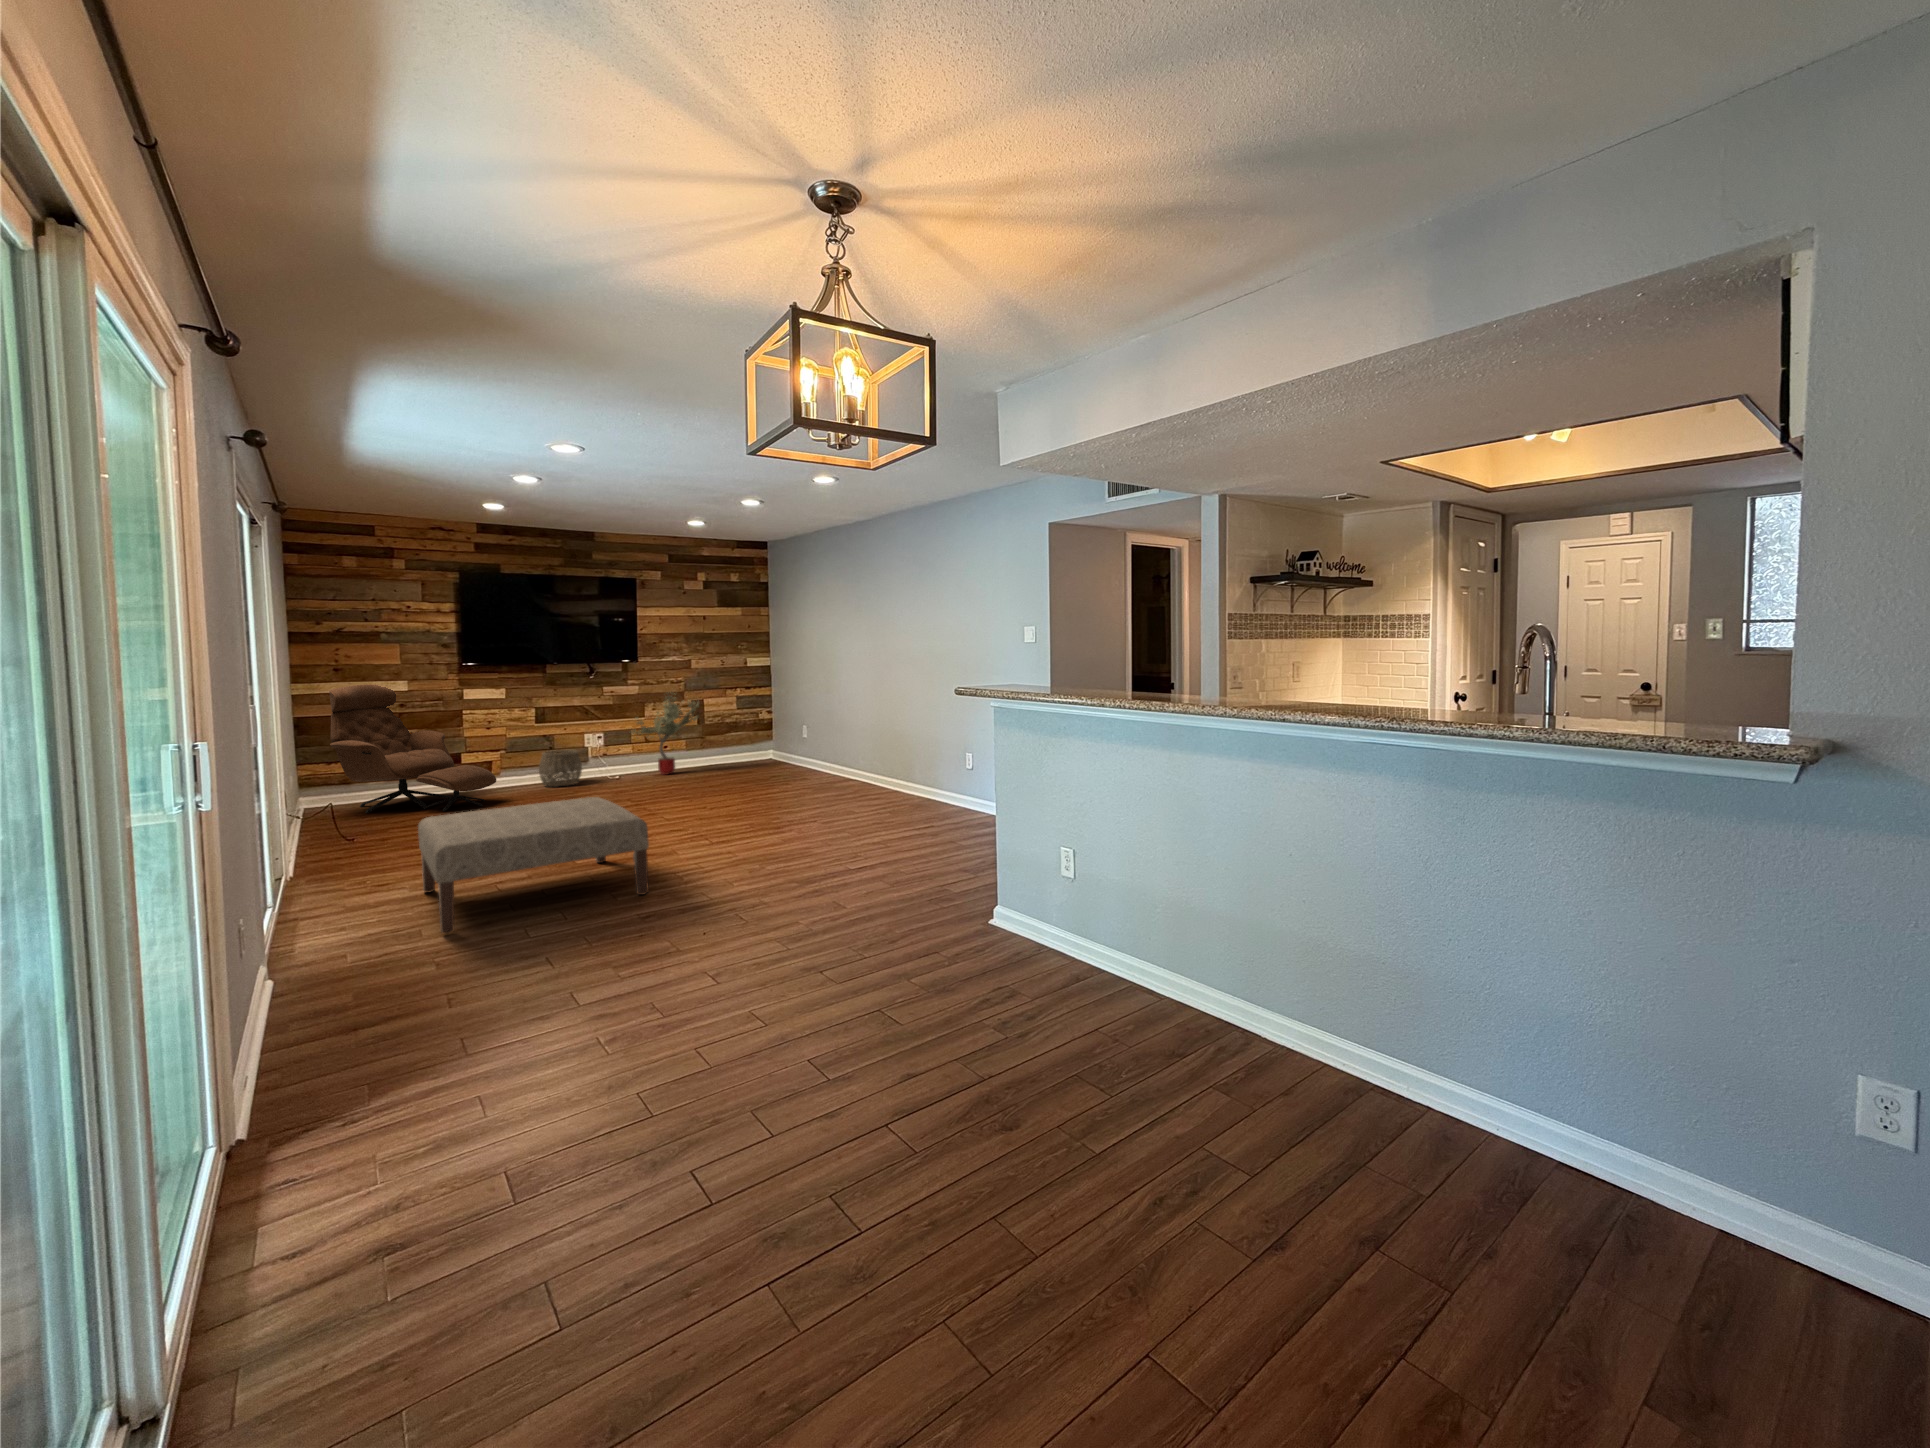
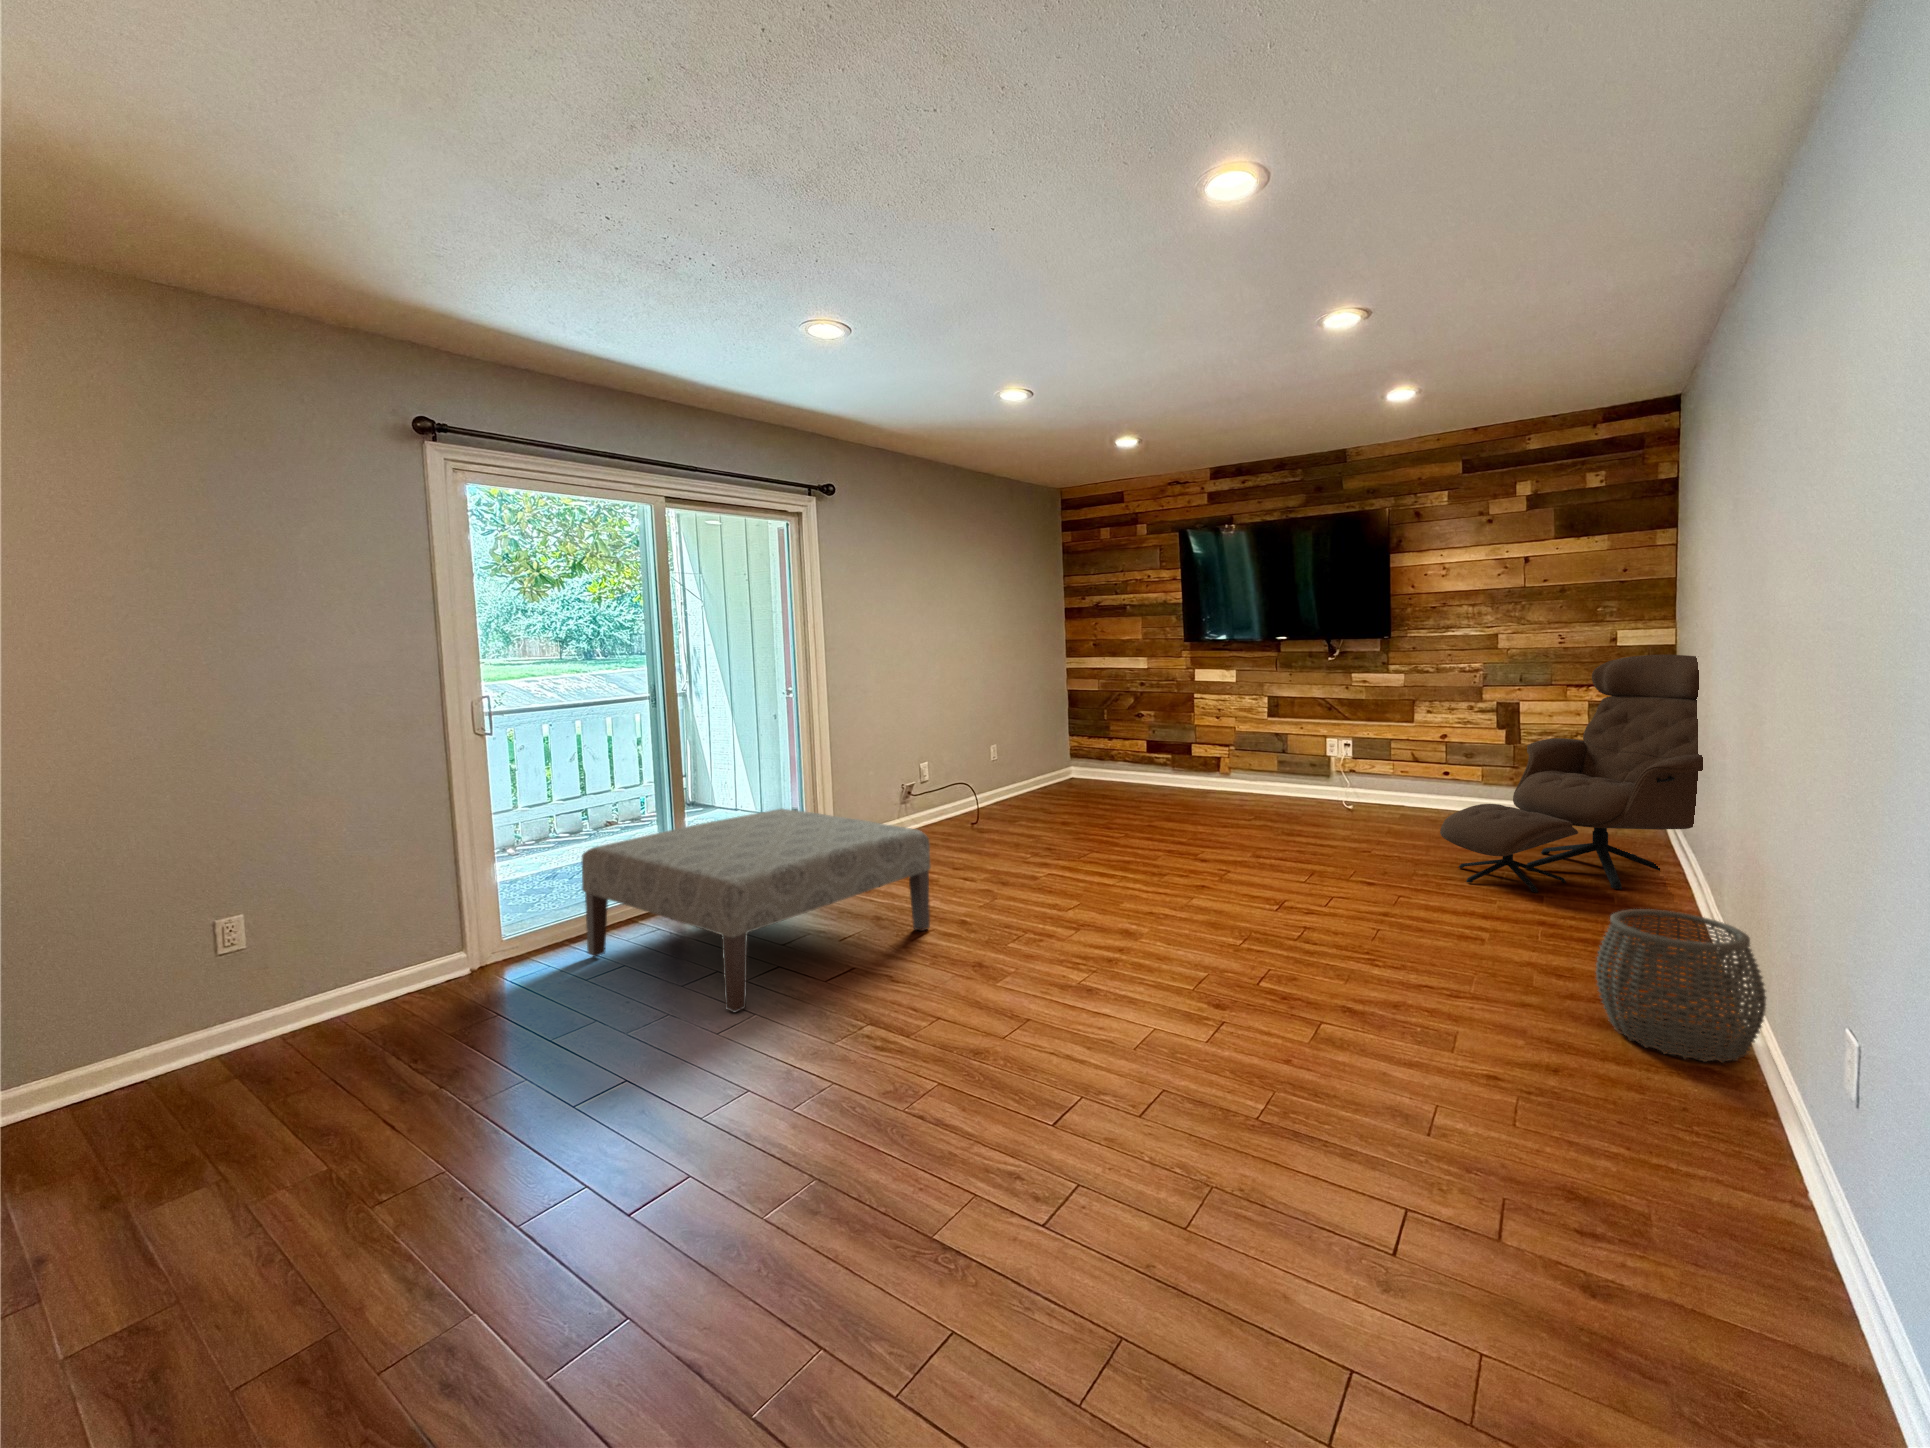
lounge chair: present [329,684,496,813] -> present [1440,655,1703,893]
potted tree: present [629,692,699,775] -> none [1365,684,1487,819]
woven basket: present [539,750,582,787] -> present [1596,909,1766,1063]

